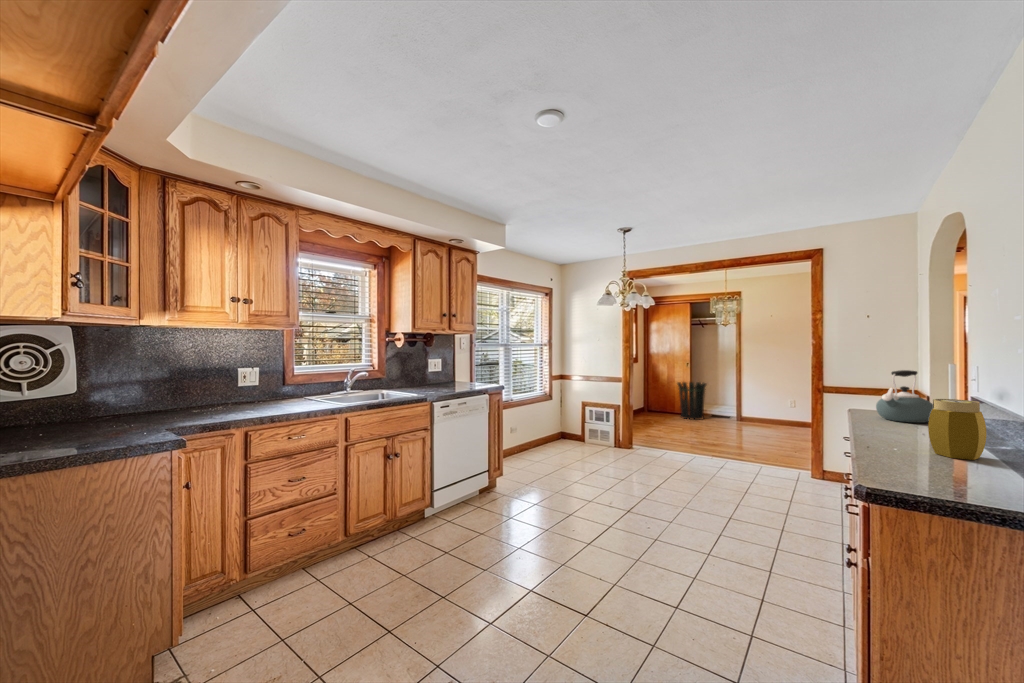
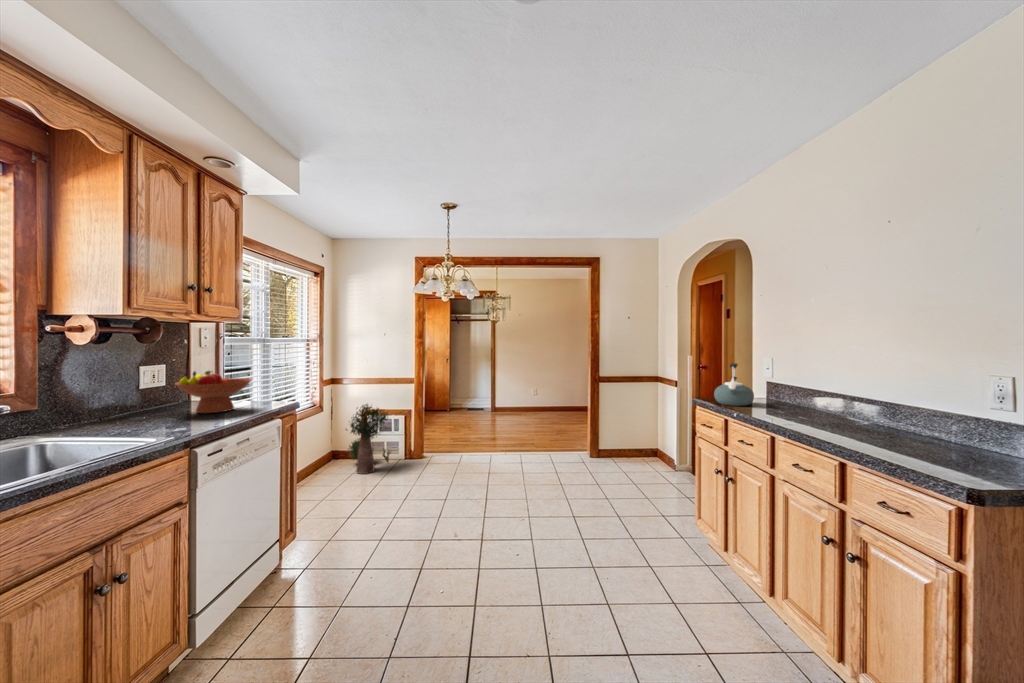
fruit bowl: none [439,362,476,387] -> present [175,371,251,413]
waste bin: present [677,382,706,420] -> none [441,377,469,415]
potted plant: none [562,395,601,451] -> present [349,404,390,474]
jar: present [928,399,986,460] -> none [833,388,875,437]

